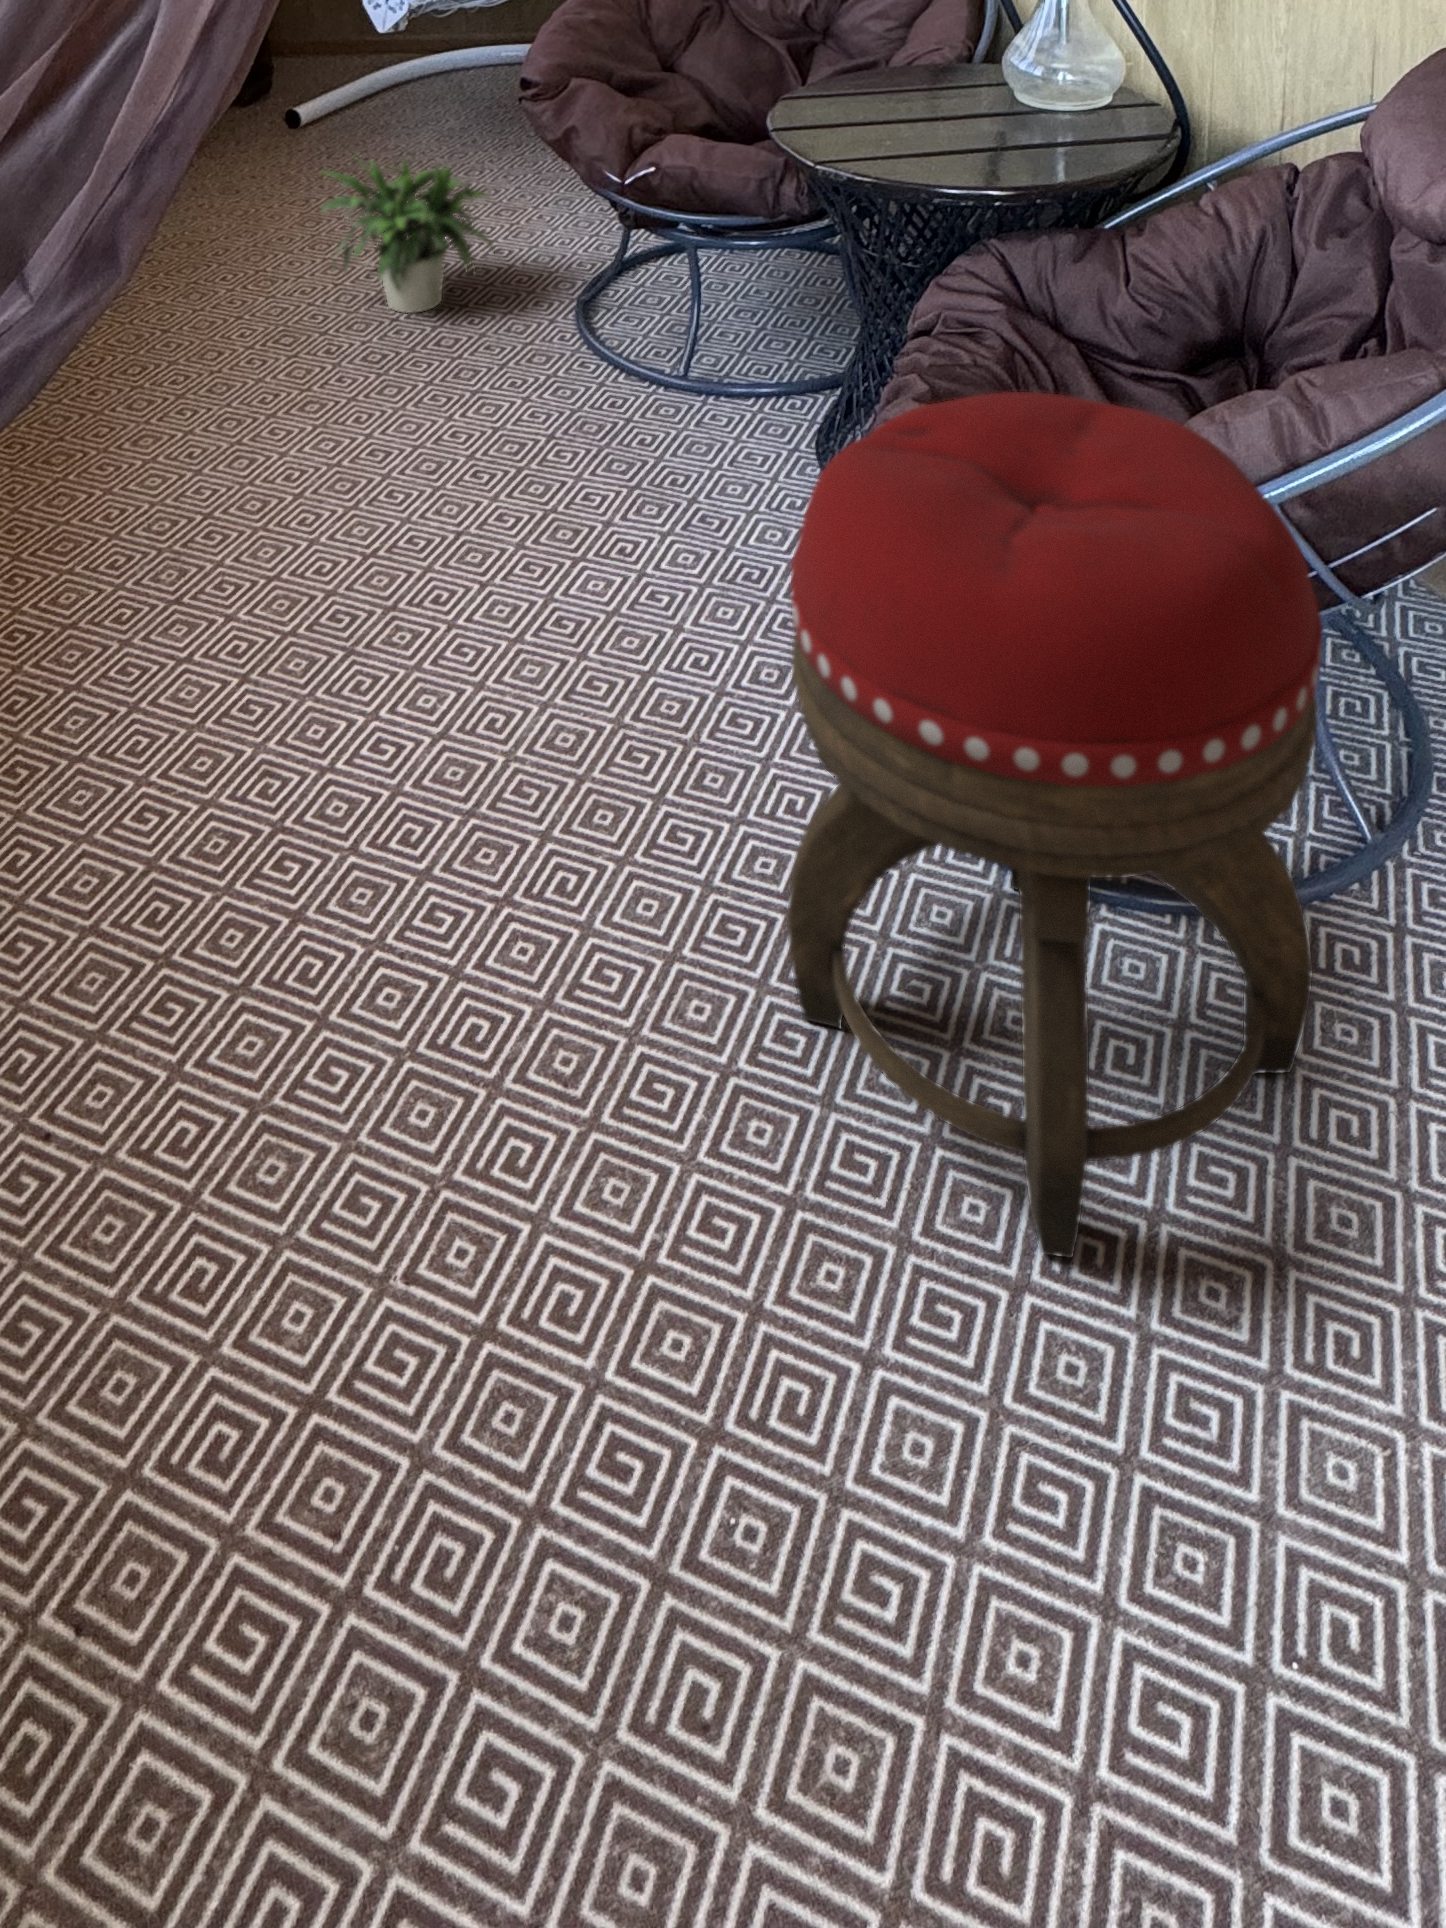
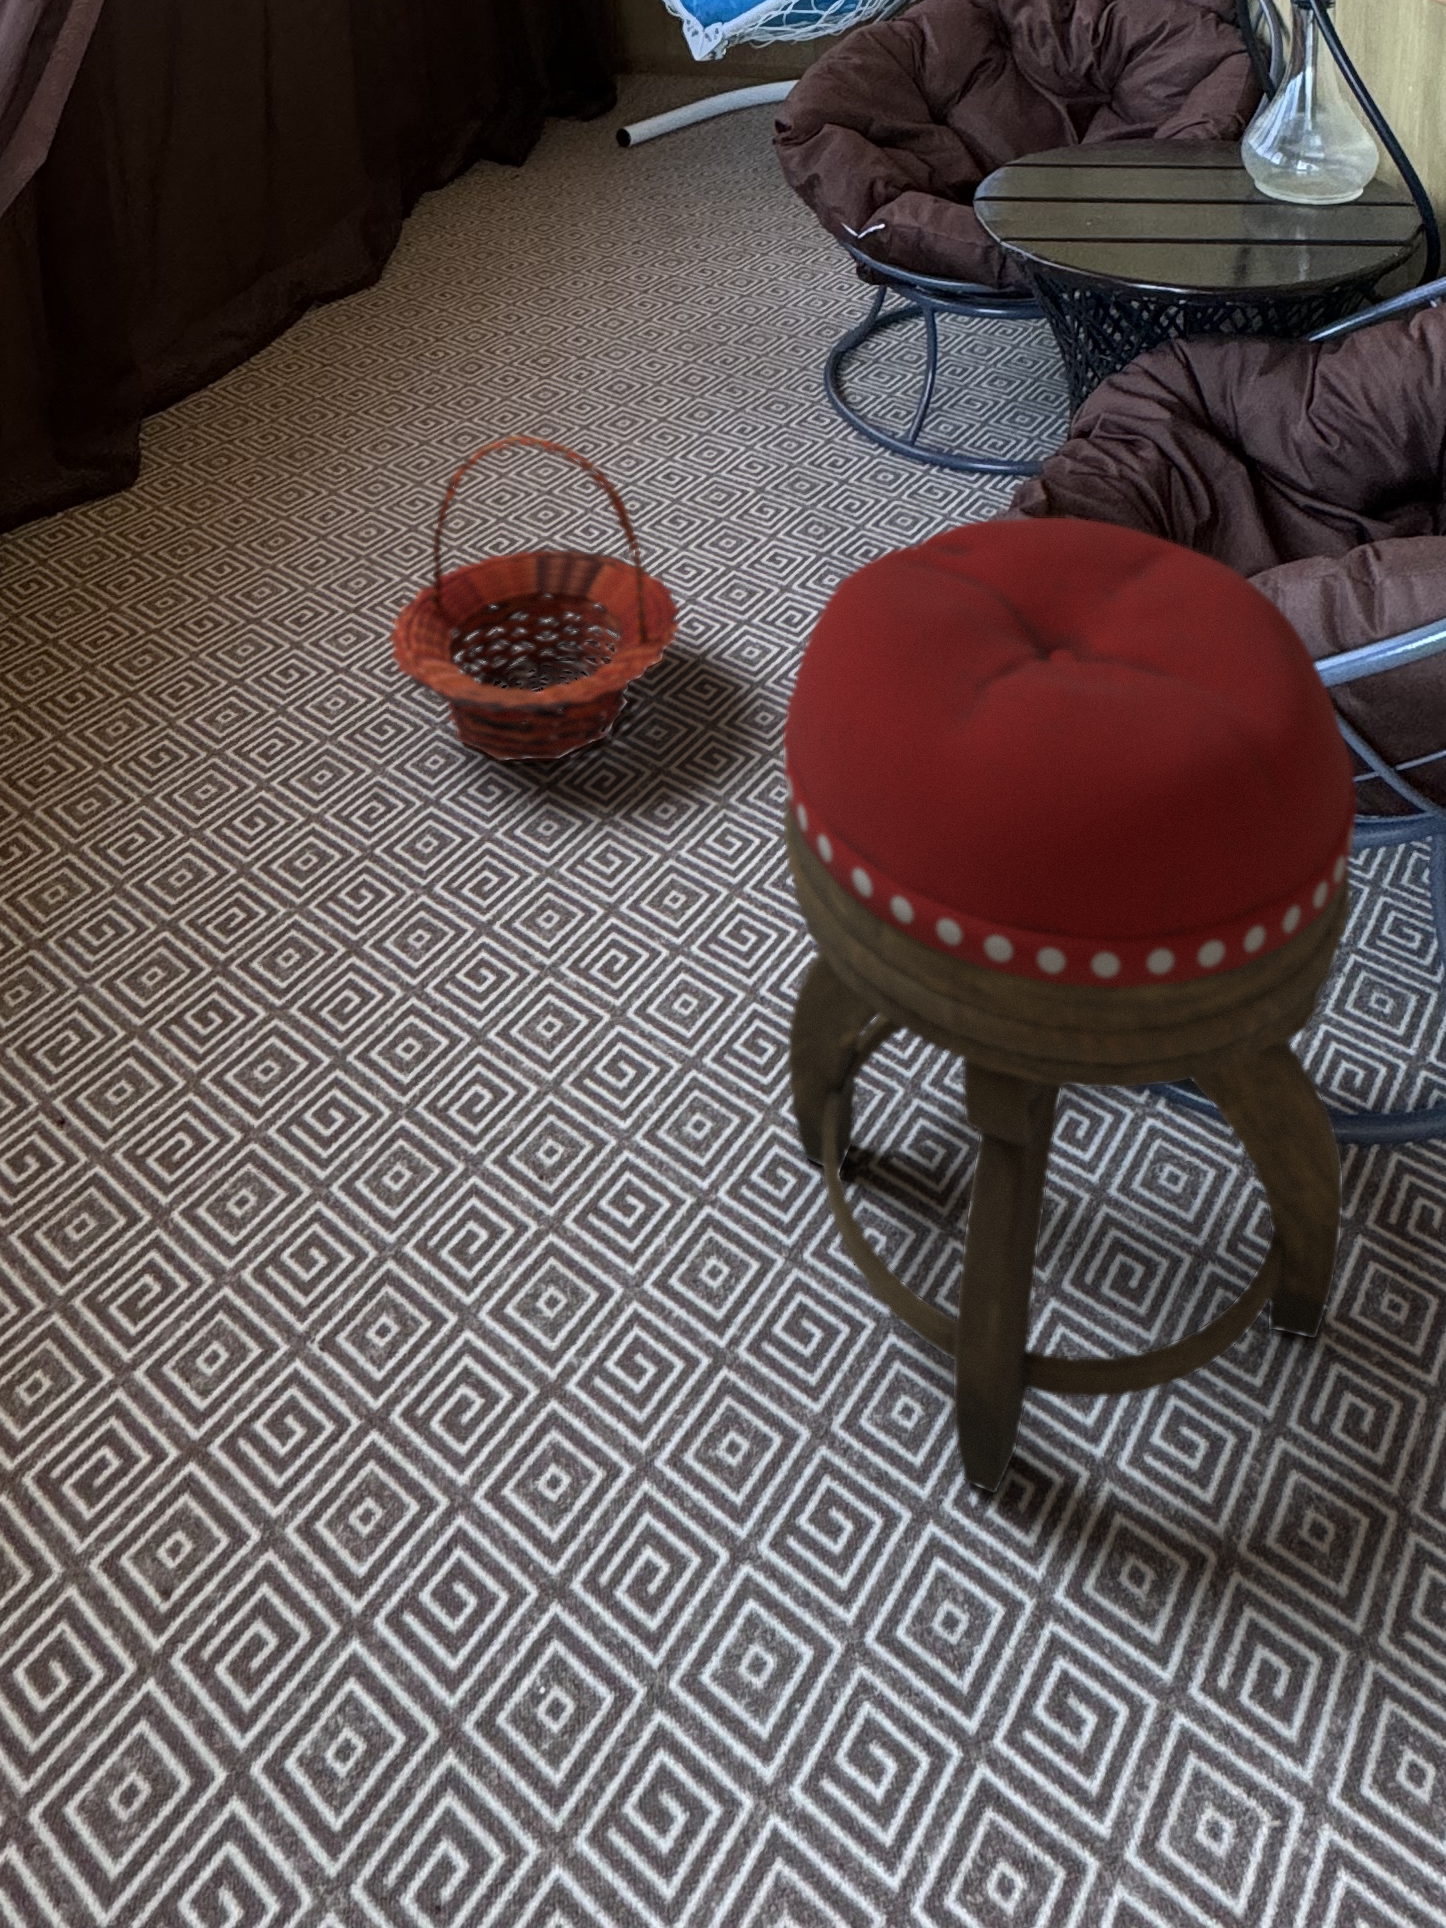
potted plant: present [322,161,493,313] -> none [571,186,767,349]
basket: none [245,400,539,724] -> present [390,436,679,761]

